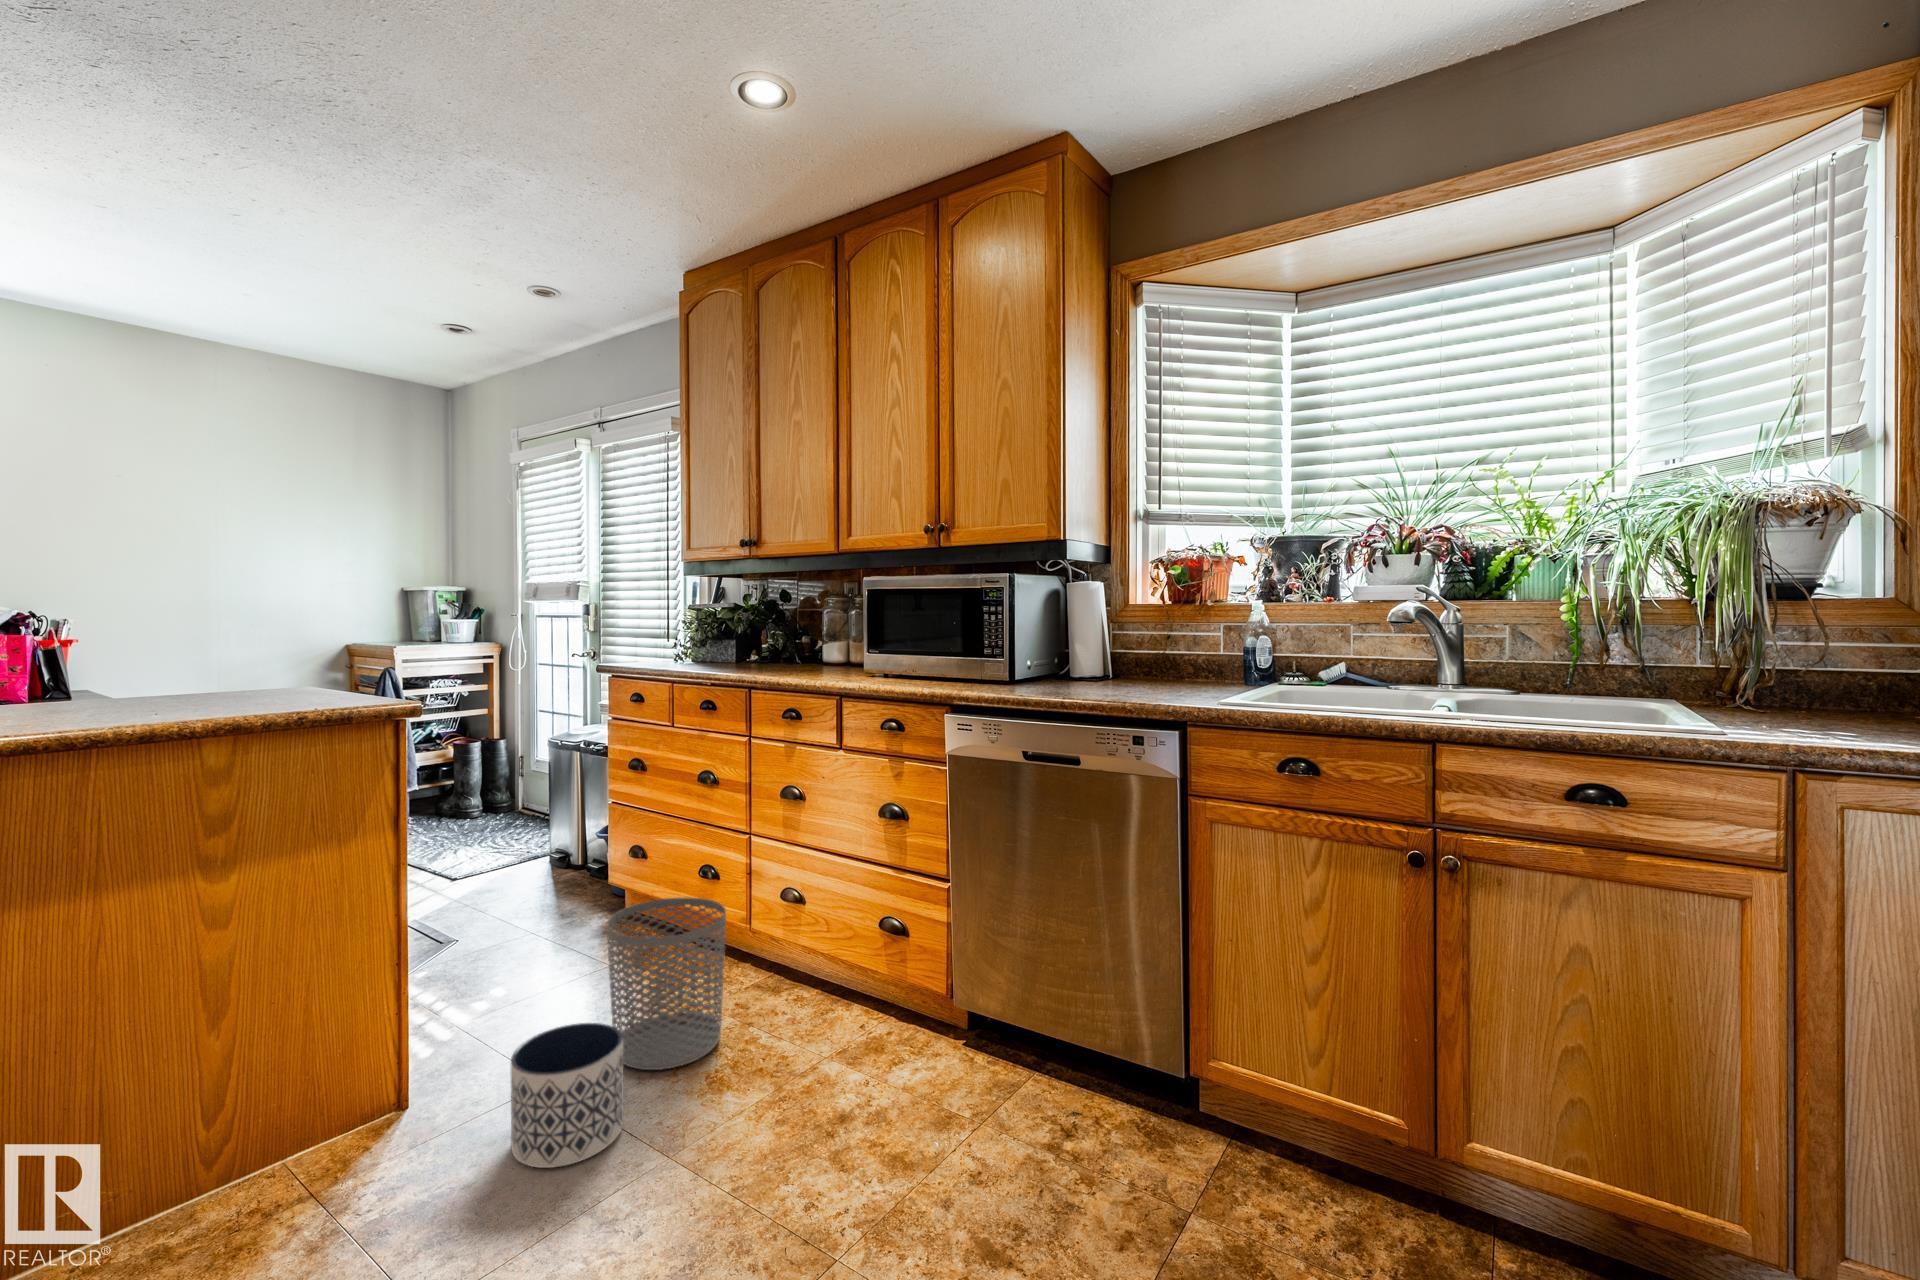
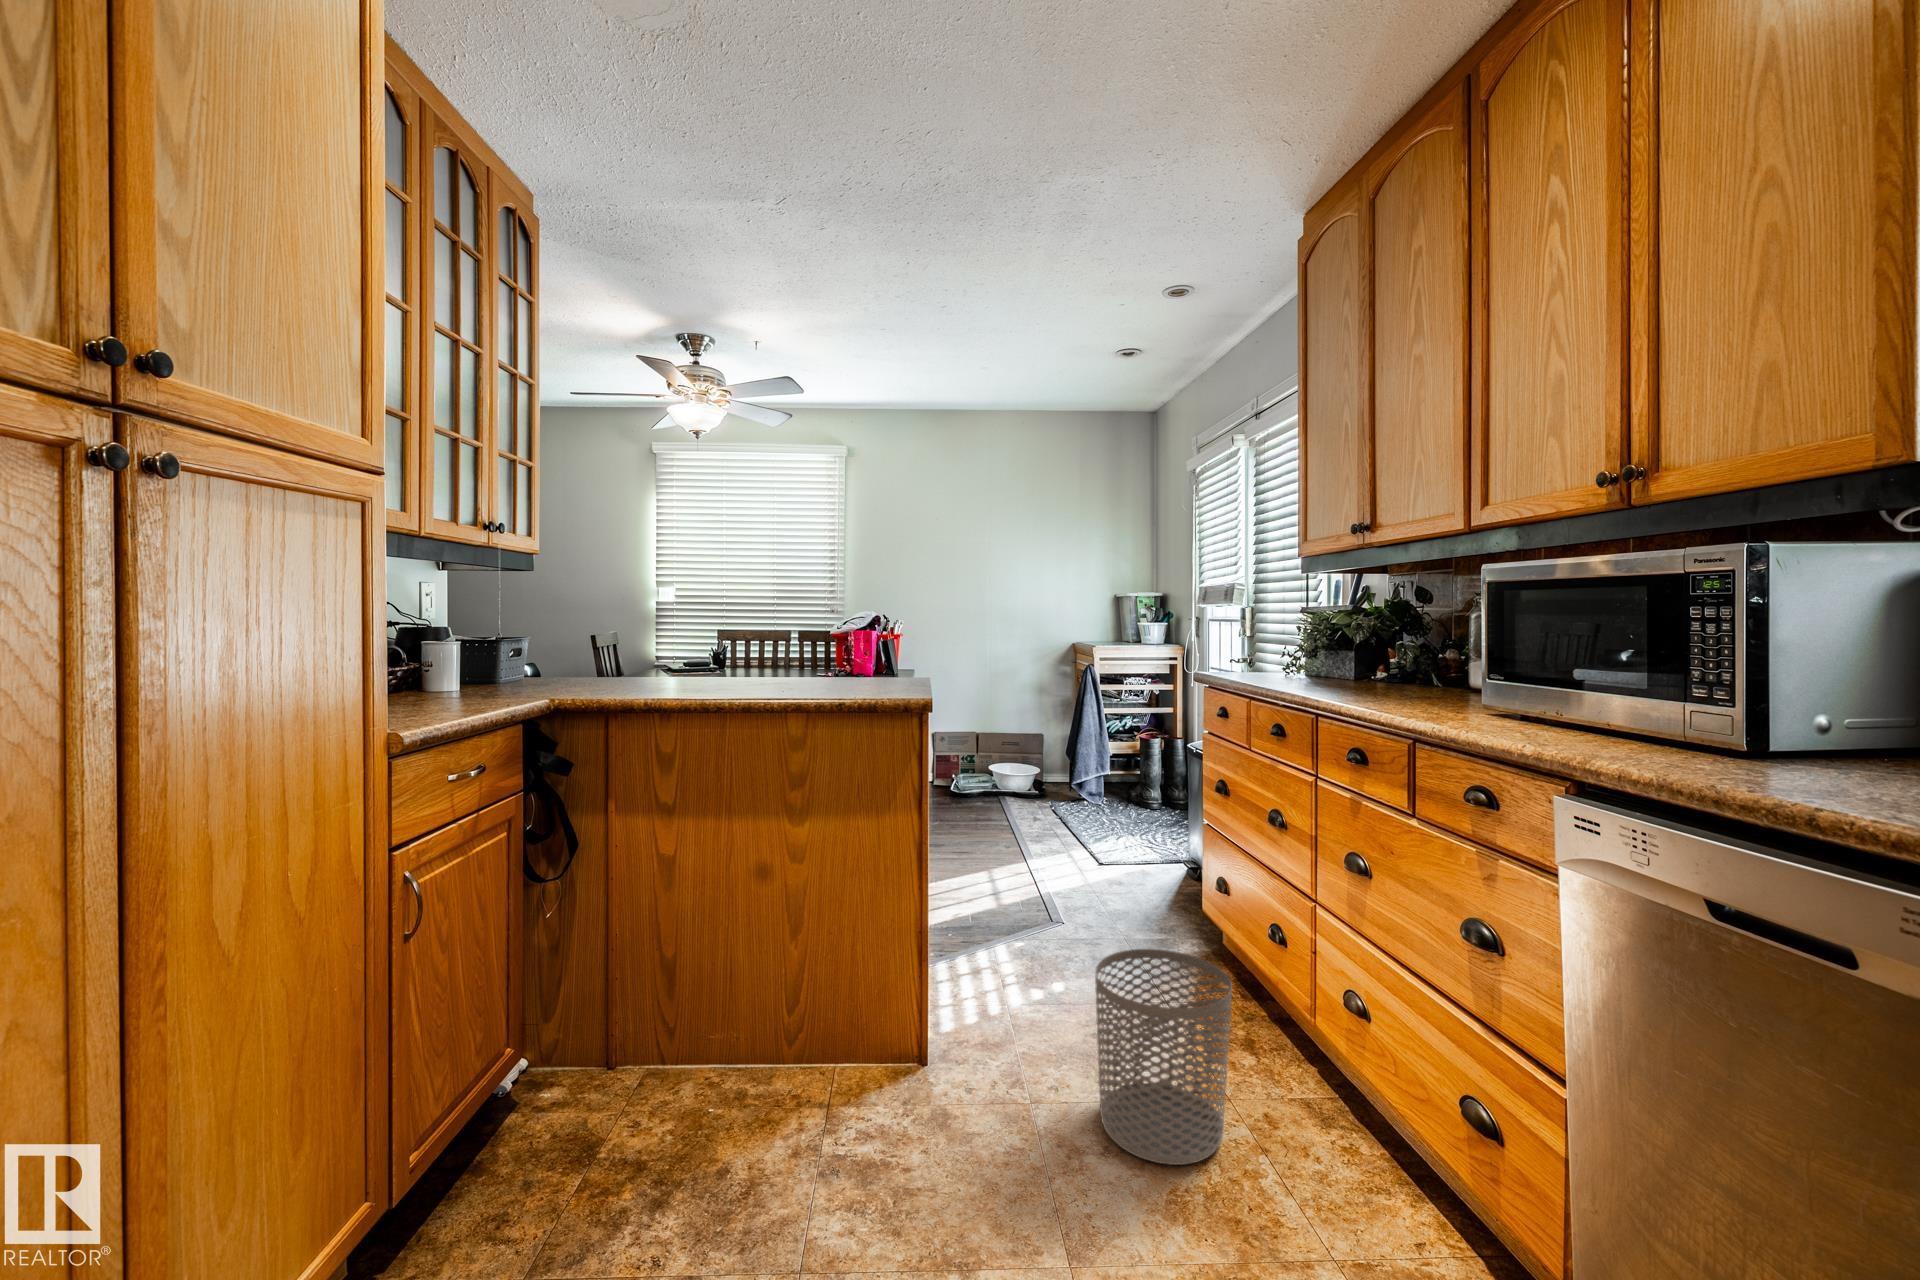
planter: present [511,1023,624,1168] -> none [953,1057,1063,1220]

